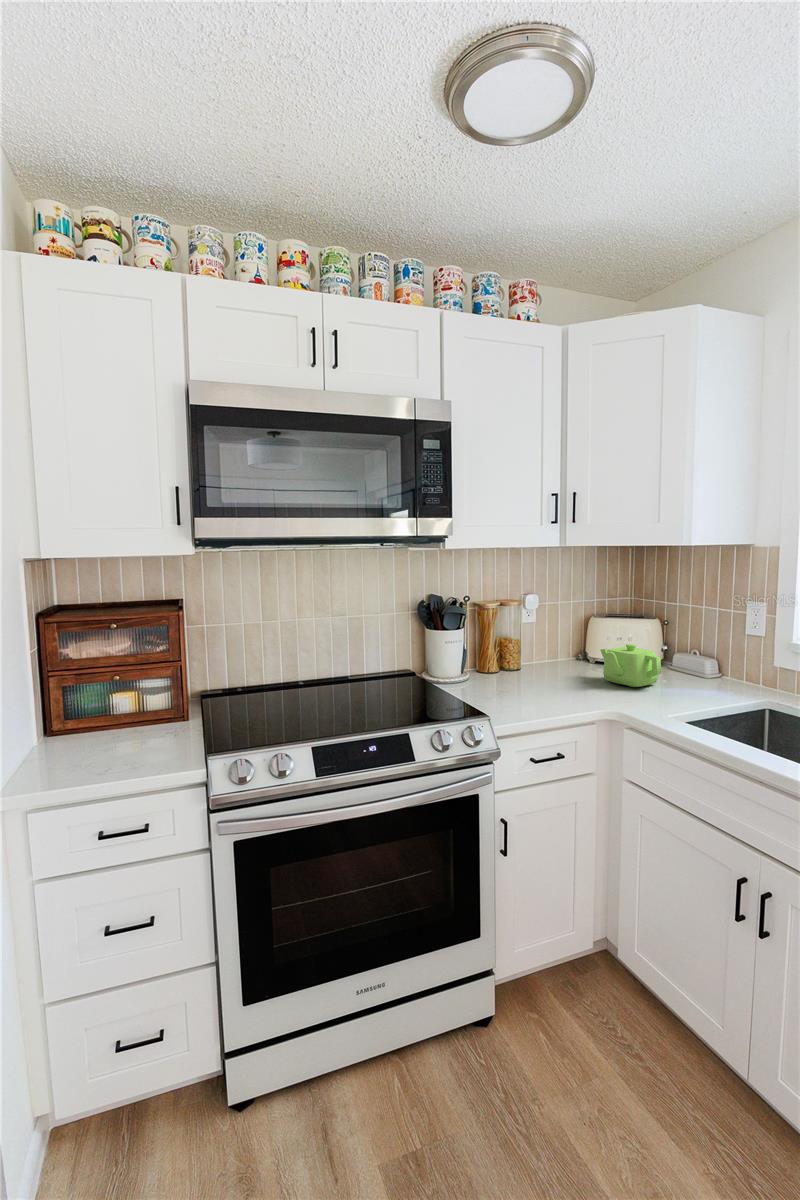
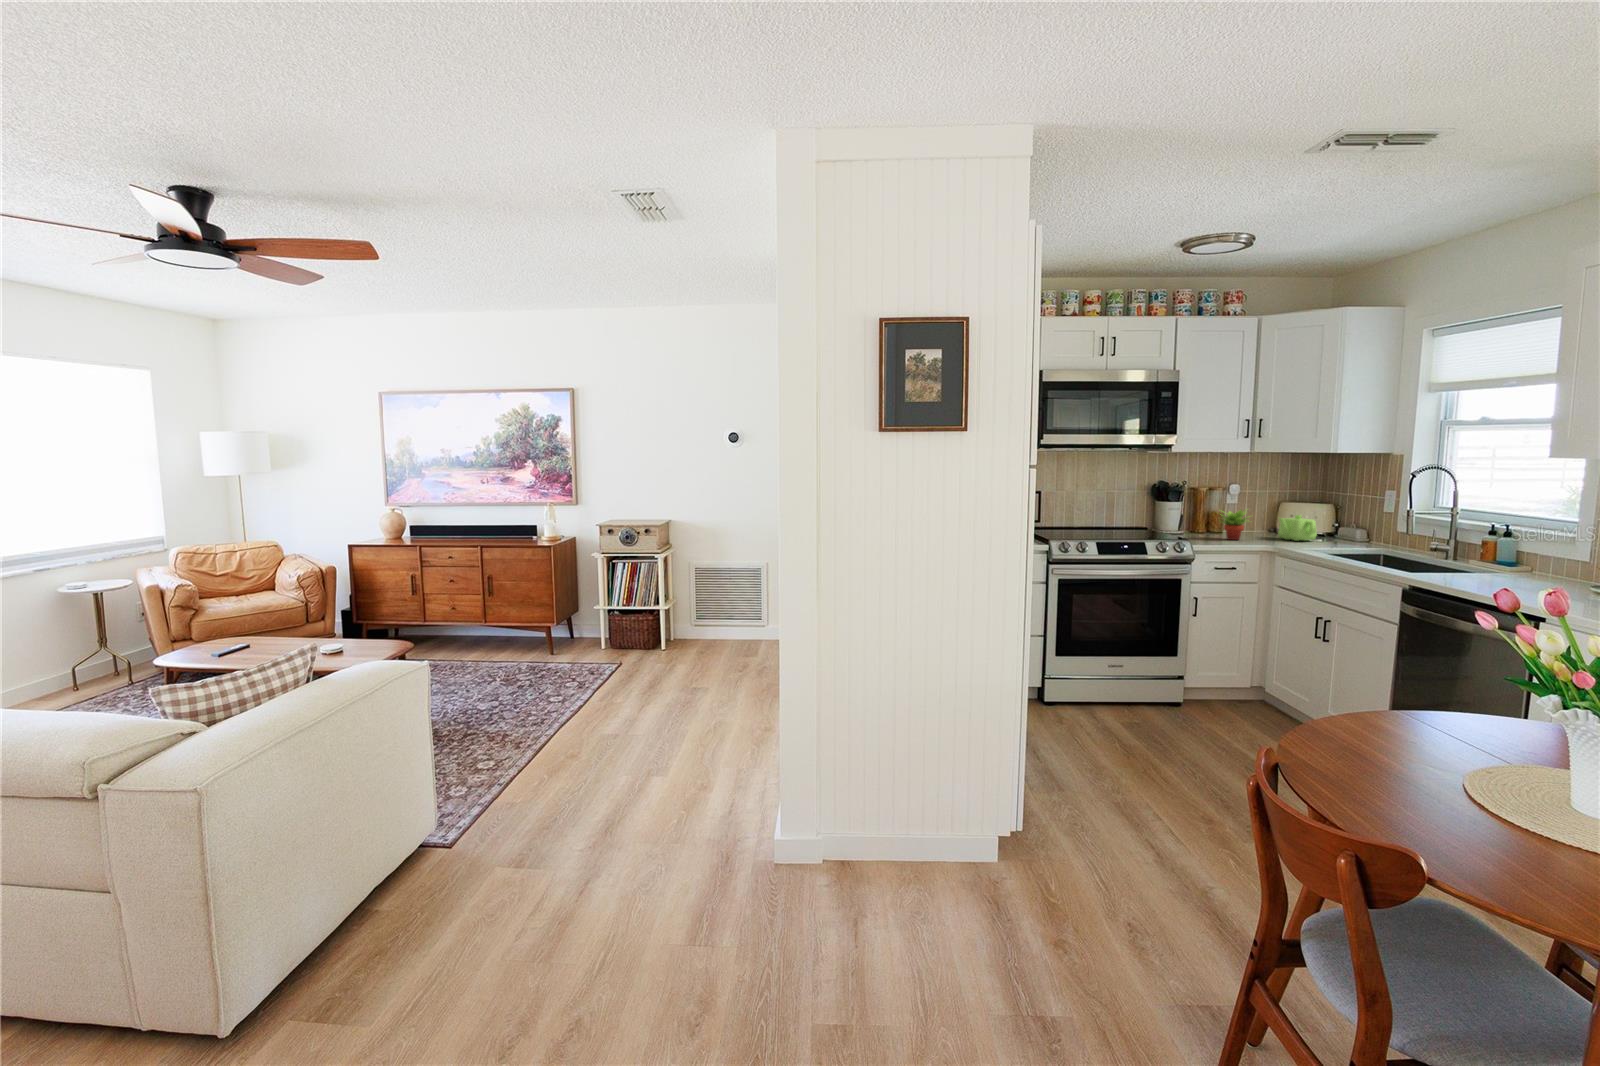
succulent plant: none [517,638,576,695] -> present [1222,509,1249,540]

